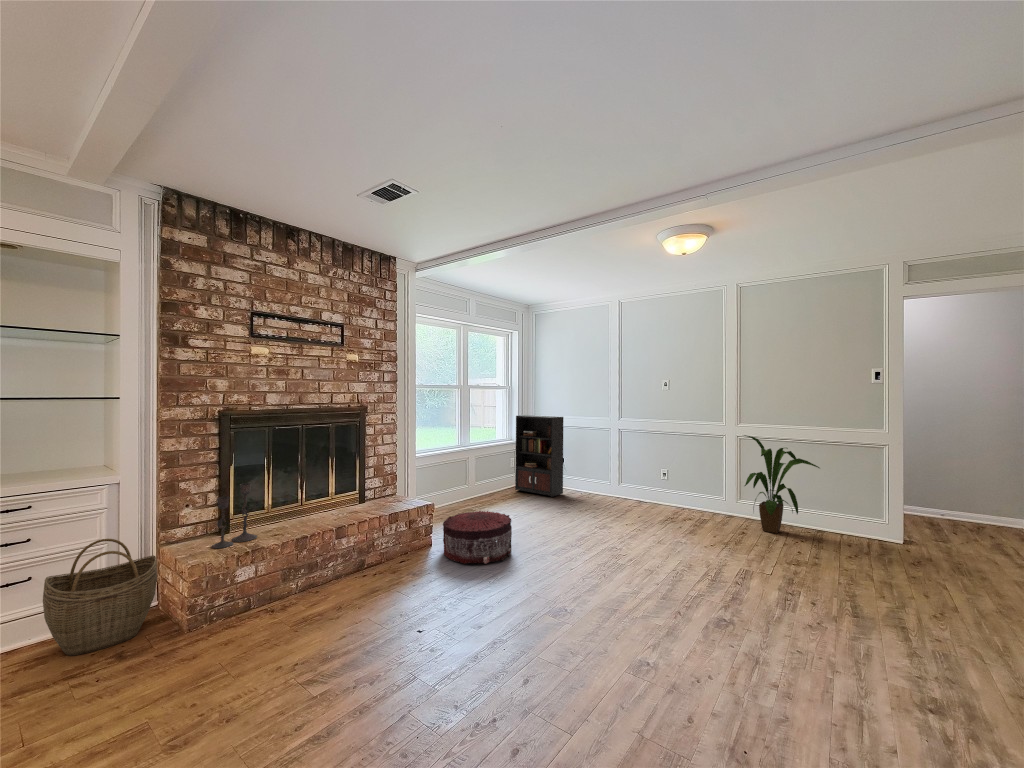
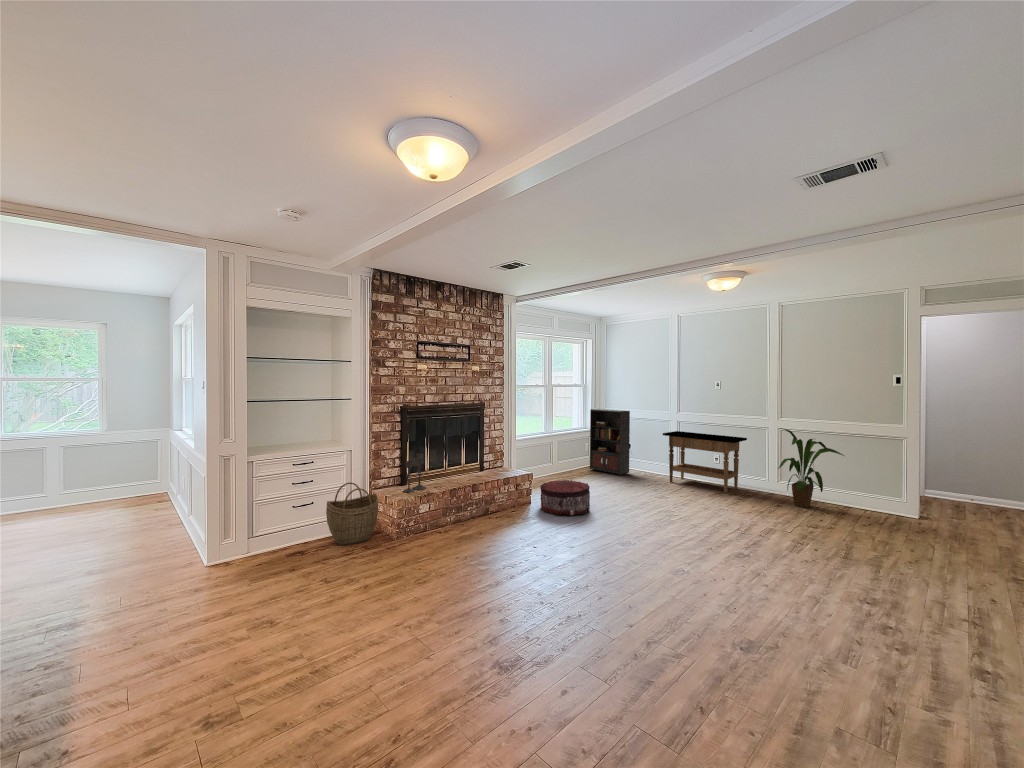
side table: none [603,441,702,517] -> present [663,431,747,493]

